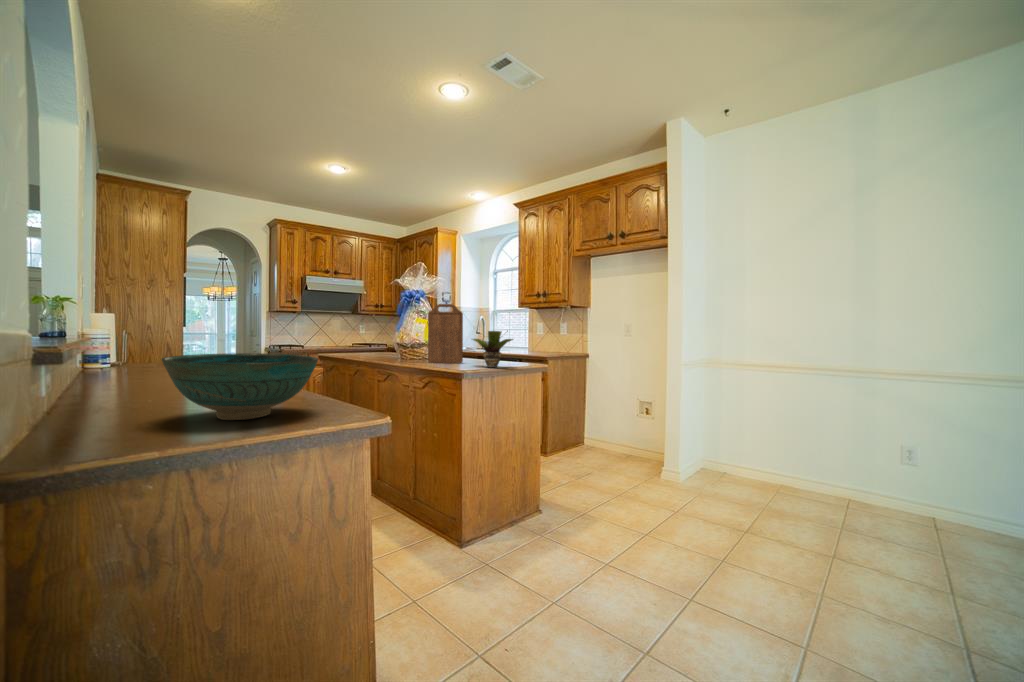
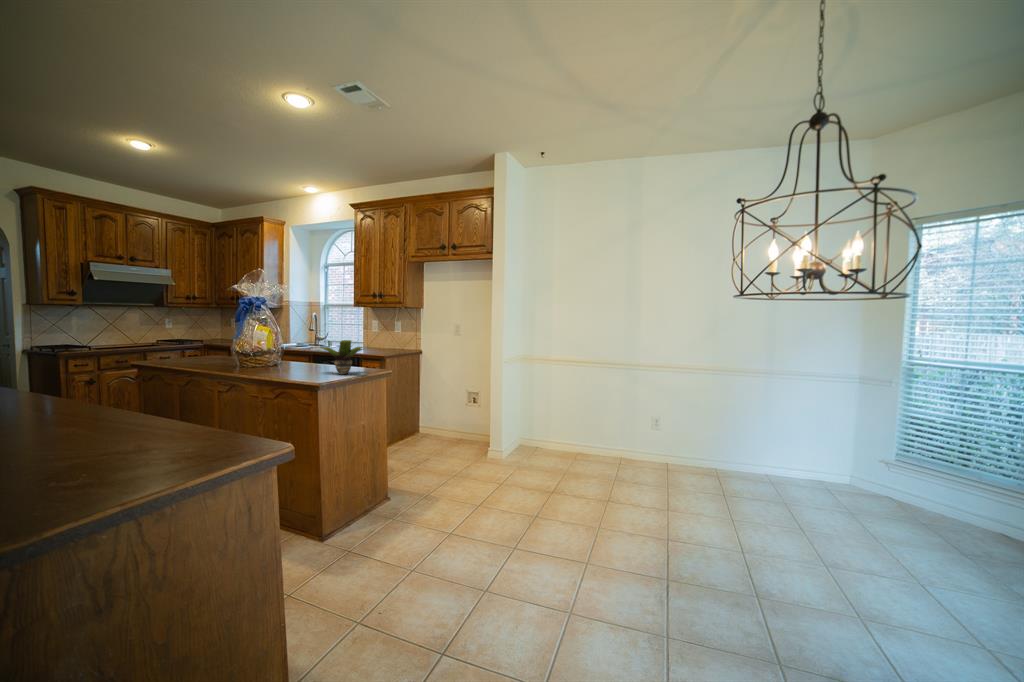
cutting board: present [428,304,463,363] -> none [272,313,310,372]
bowl: present [162,353,318,420] -> none [70,392,224,460]

